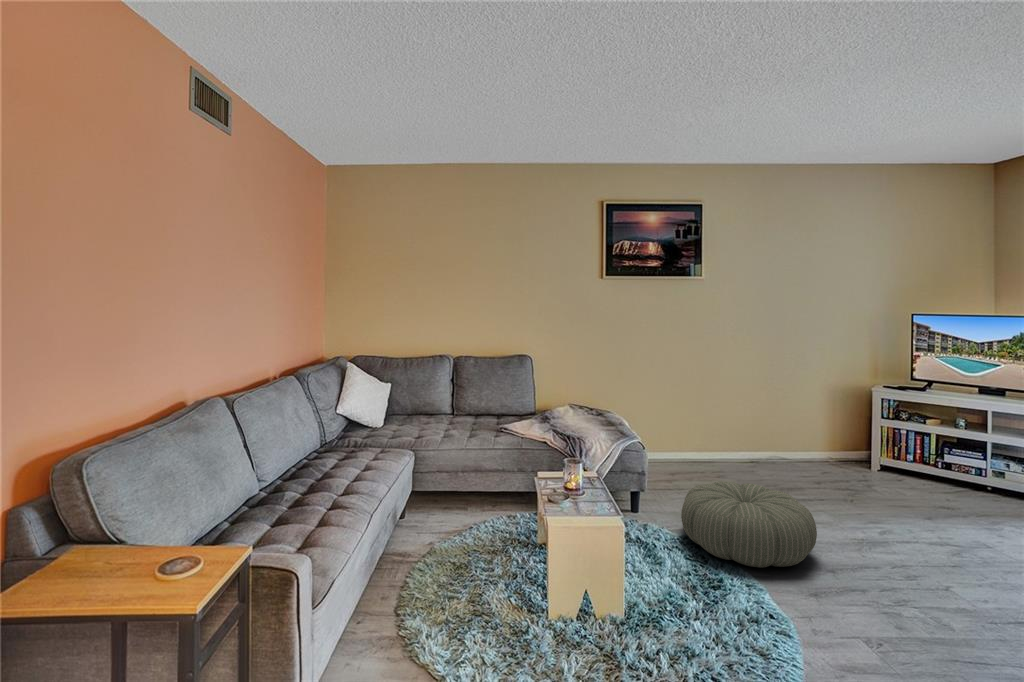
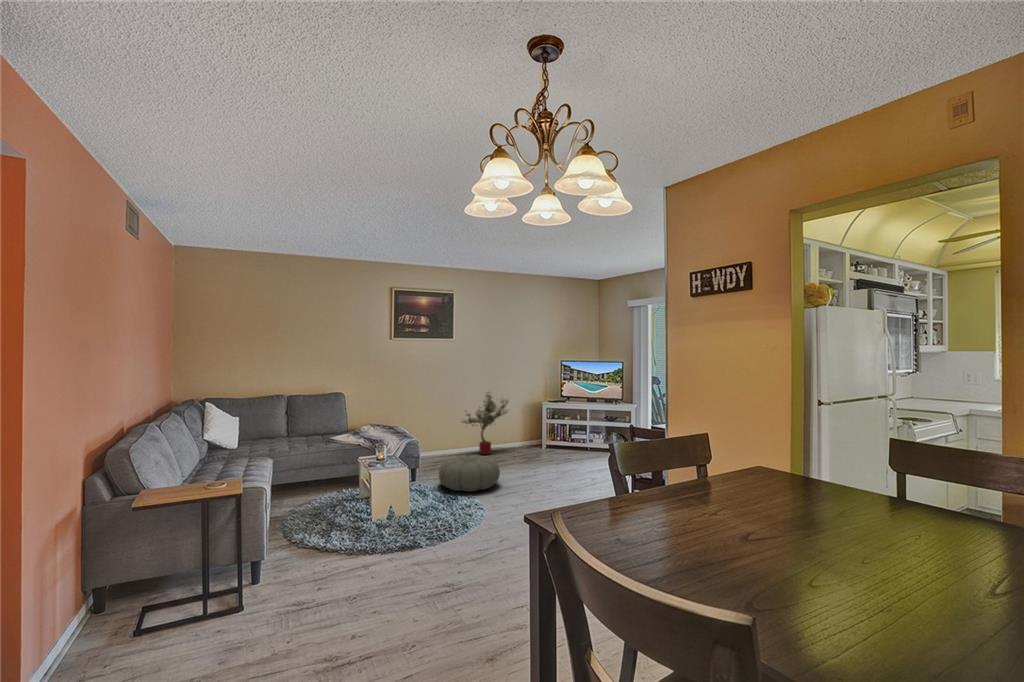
potted tree: none [716,364,808,472] -> present [462,392,508,455]

